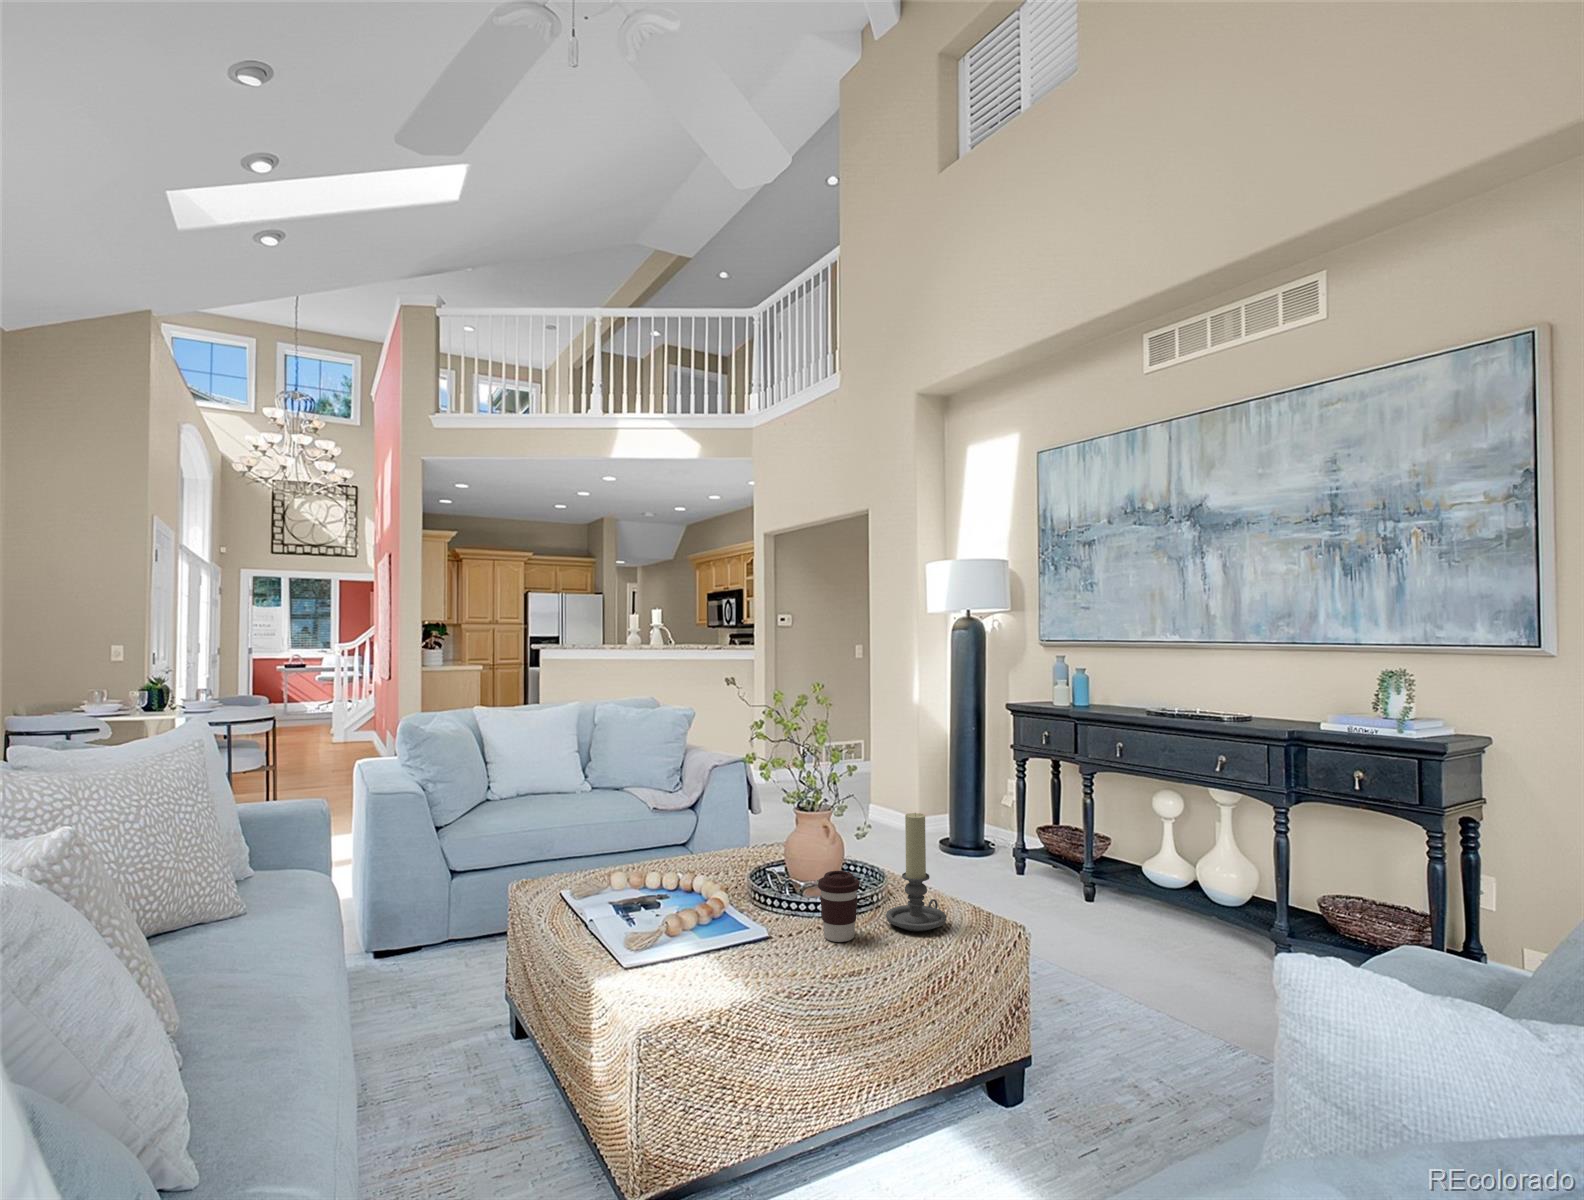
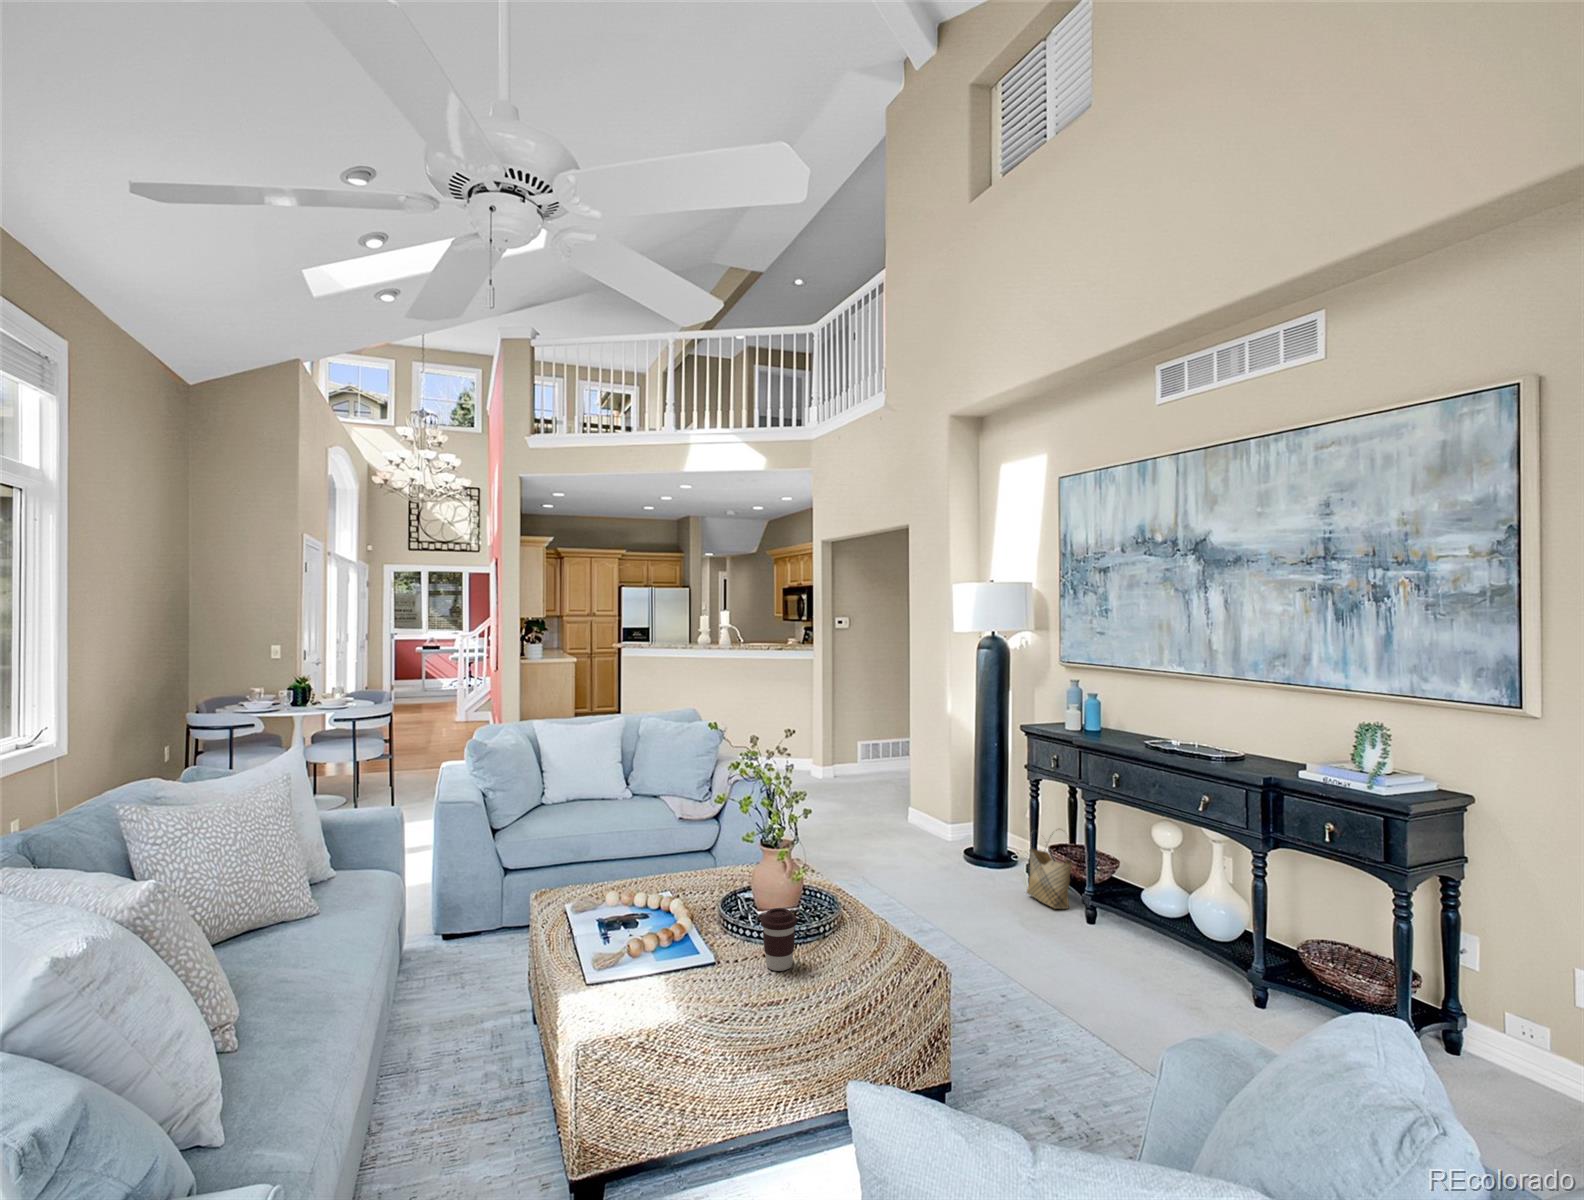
woven basket: none [1012,810,1063,893] -> present [1027,834,1072,909]
candle holder: present [886,813,947,931] -> none [826,859,879,964]

